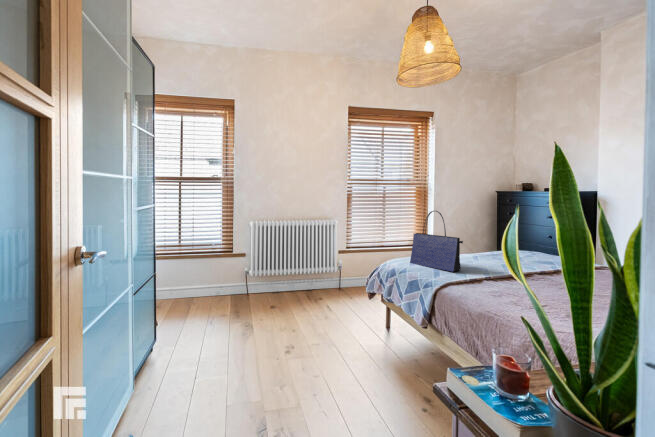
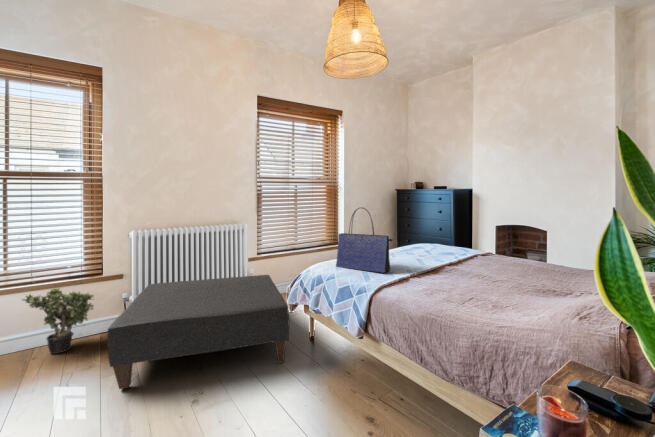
potted plant: none [183,261,226,309] -> present [22,288,94,354]
ottoman: none [233,265,366,339] -> present [107,275,289,389]

